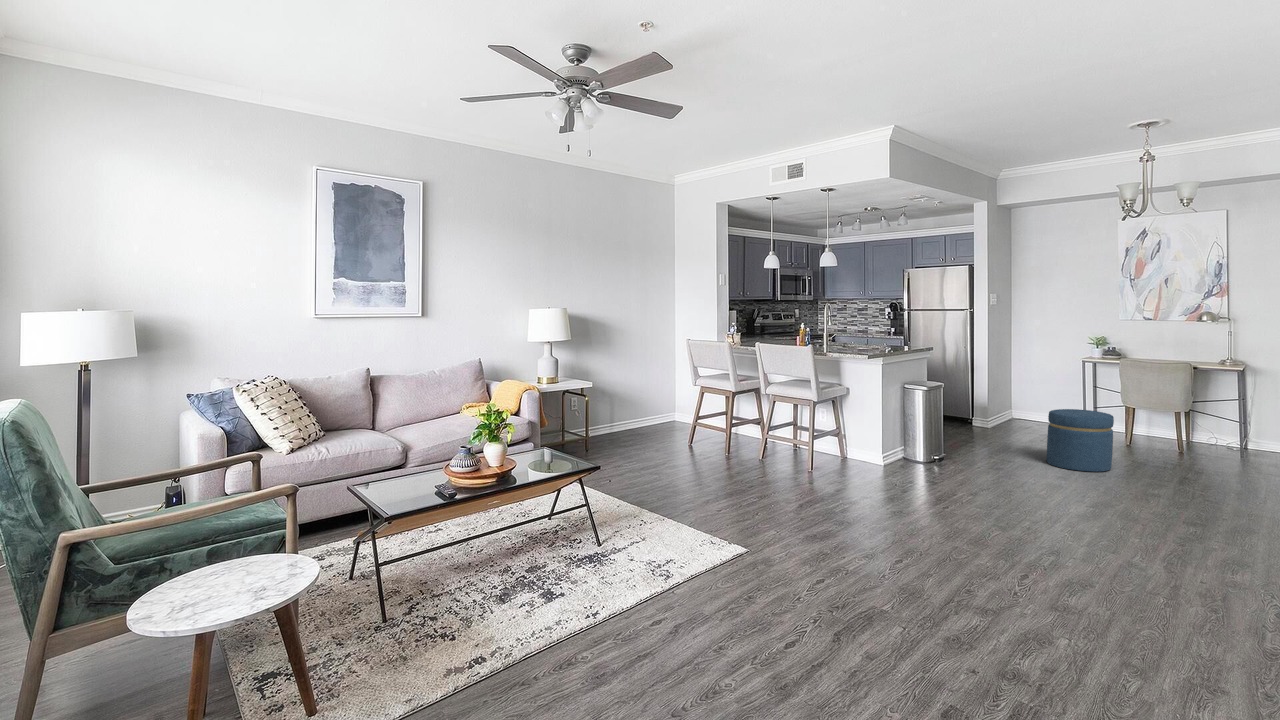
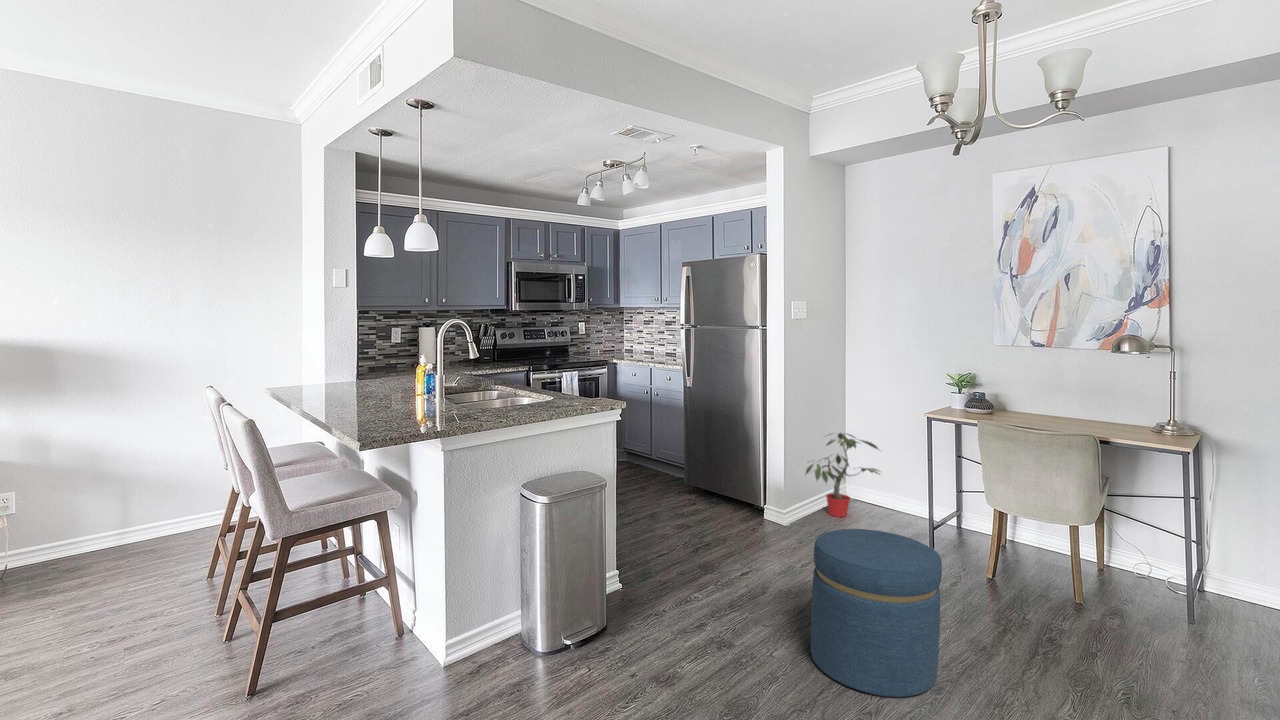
potted plant: none [1001,375,1048,425] -> present [806,433,878,517]

